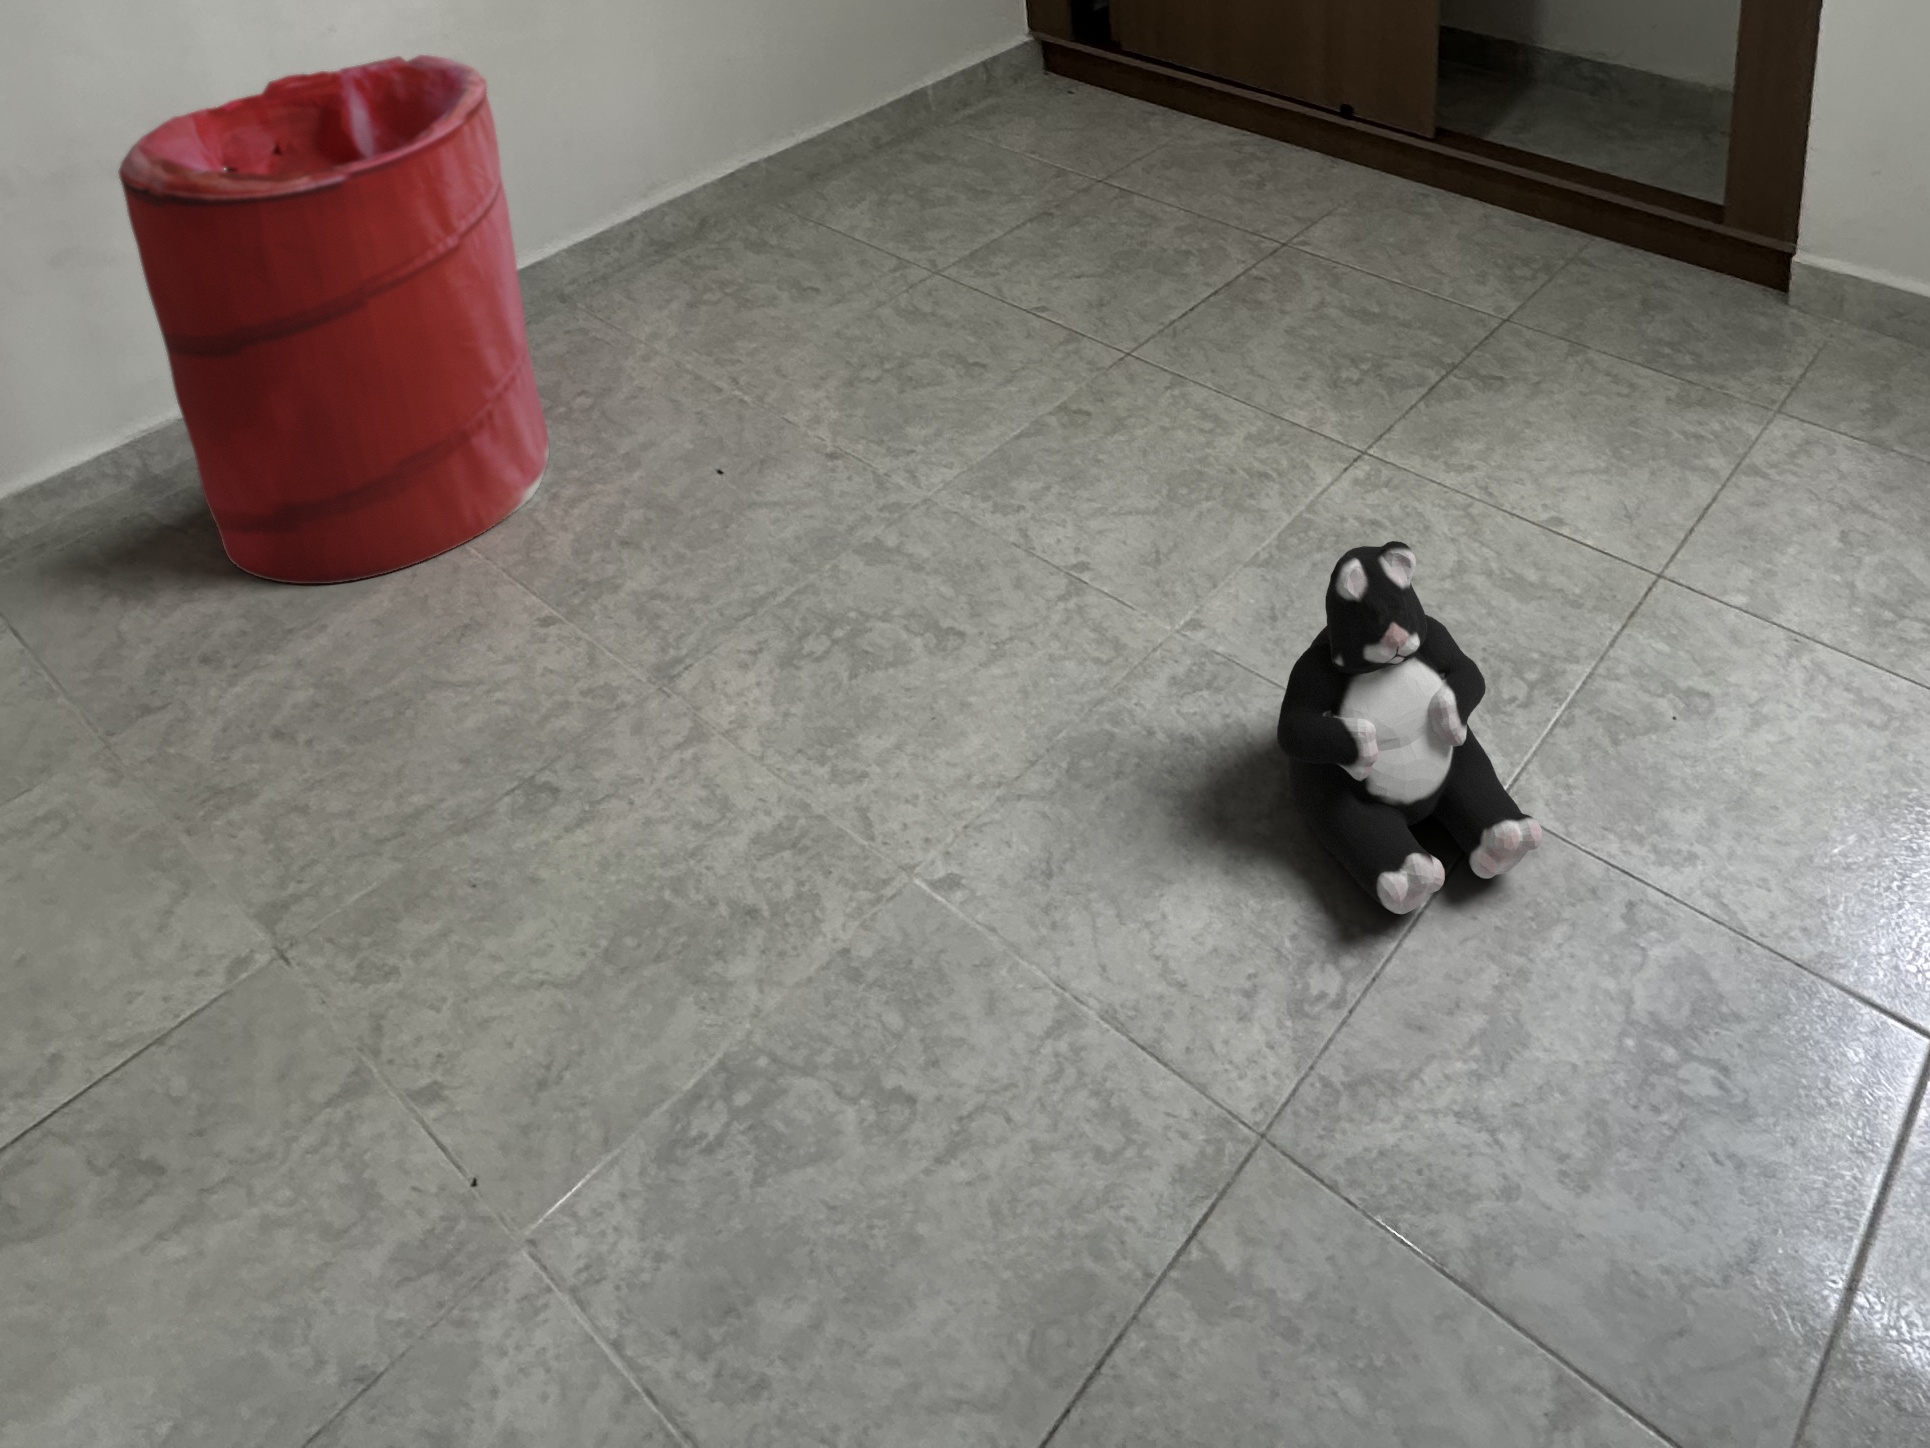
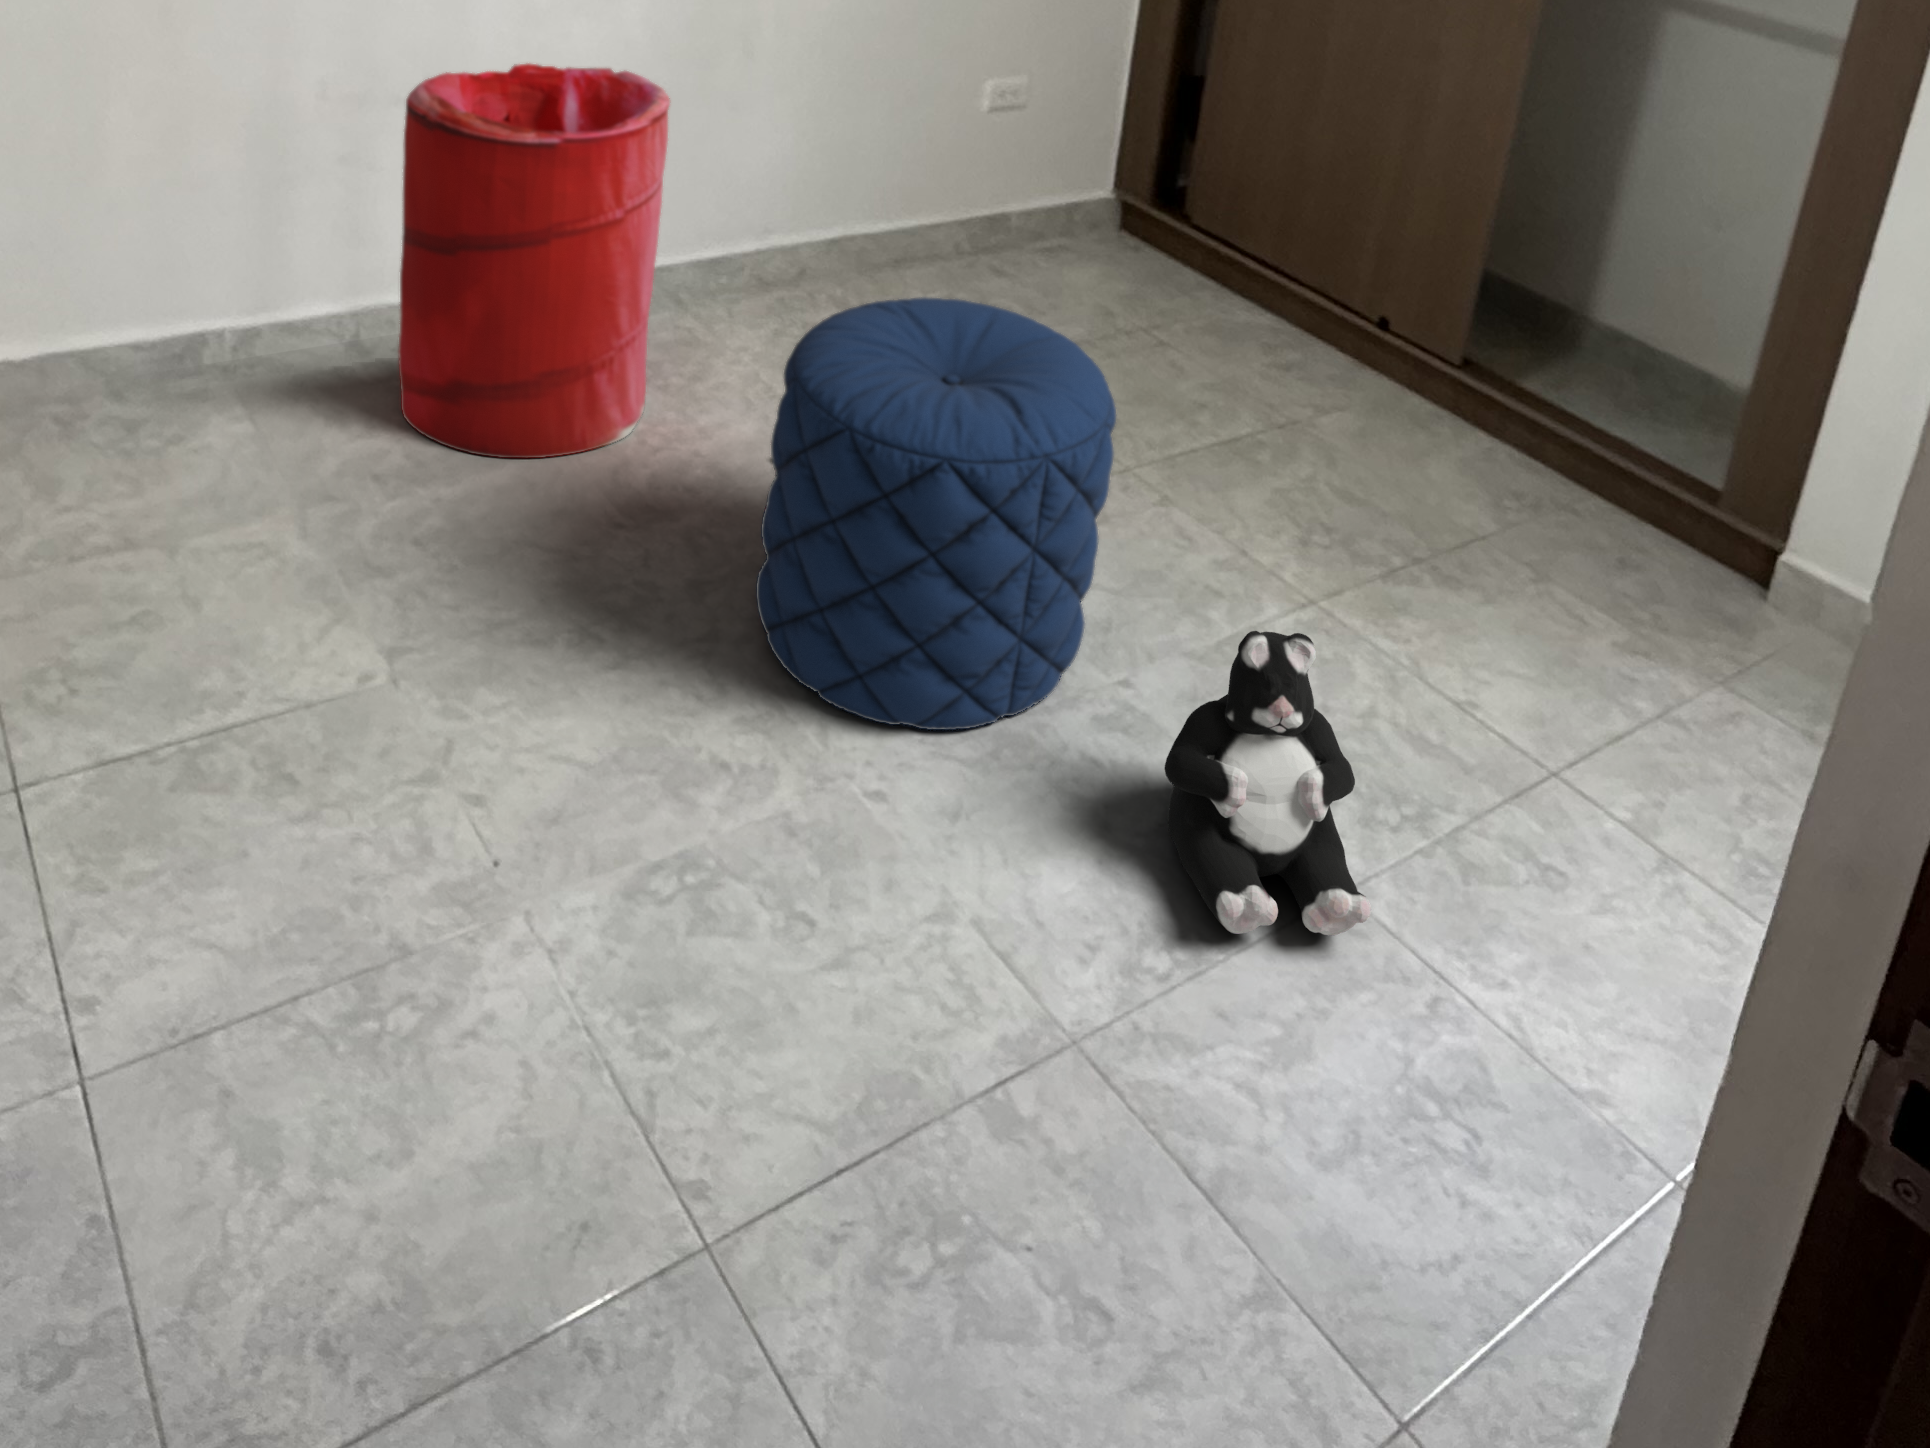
pouf: none [710,239,1138,783] -> present [756,297,1116,730]

